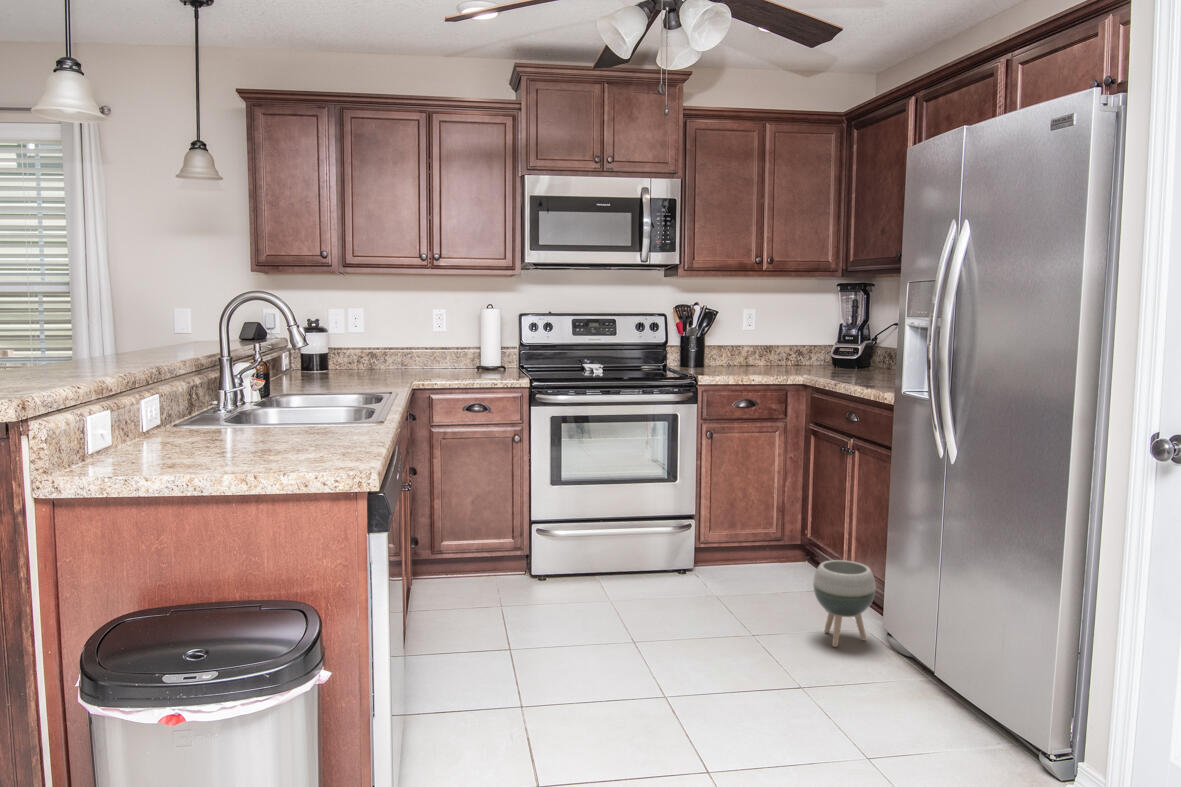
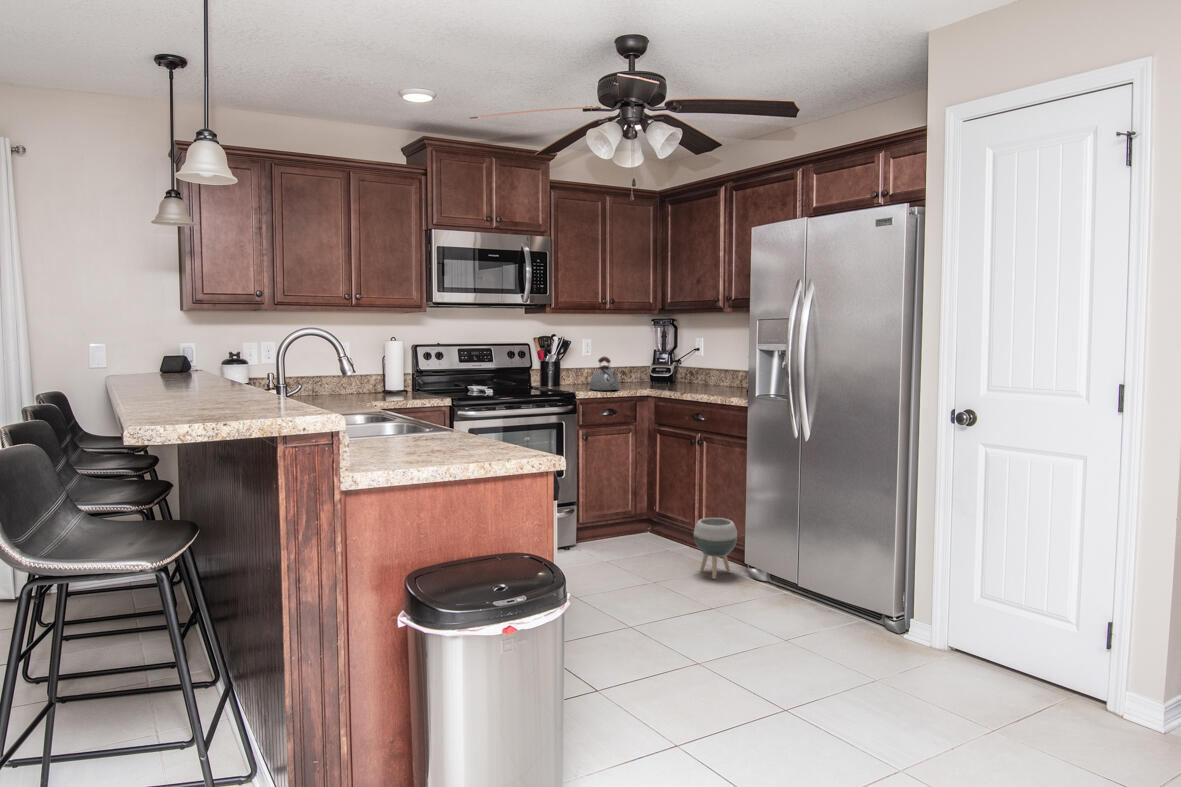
kettle: none [733,332,772,376] -> present [589,356,620,390]

